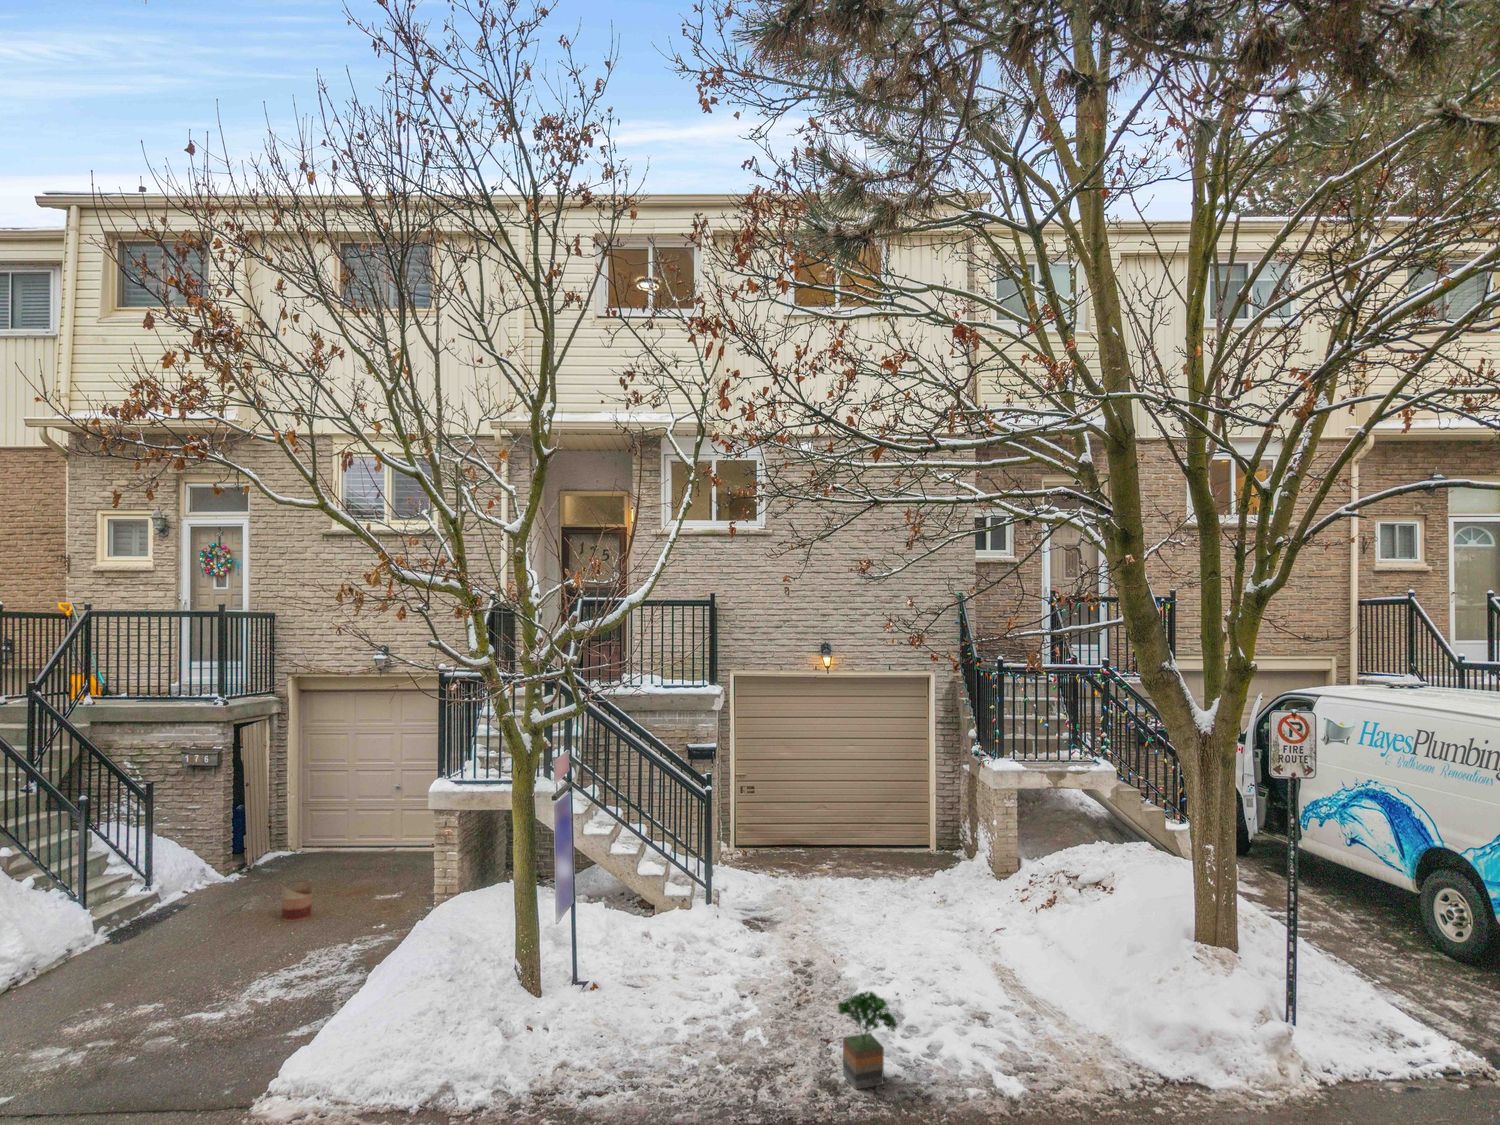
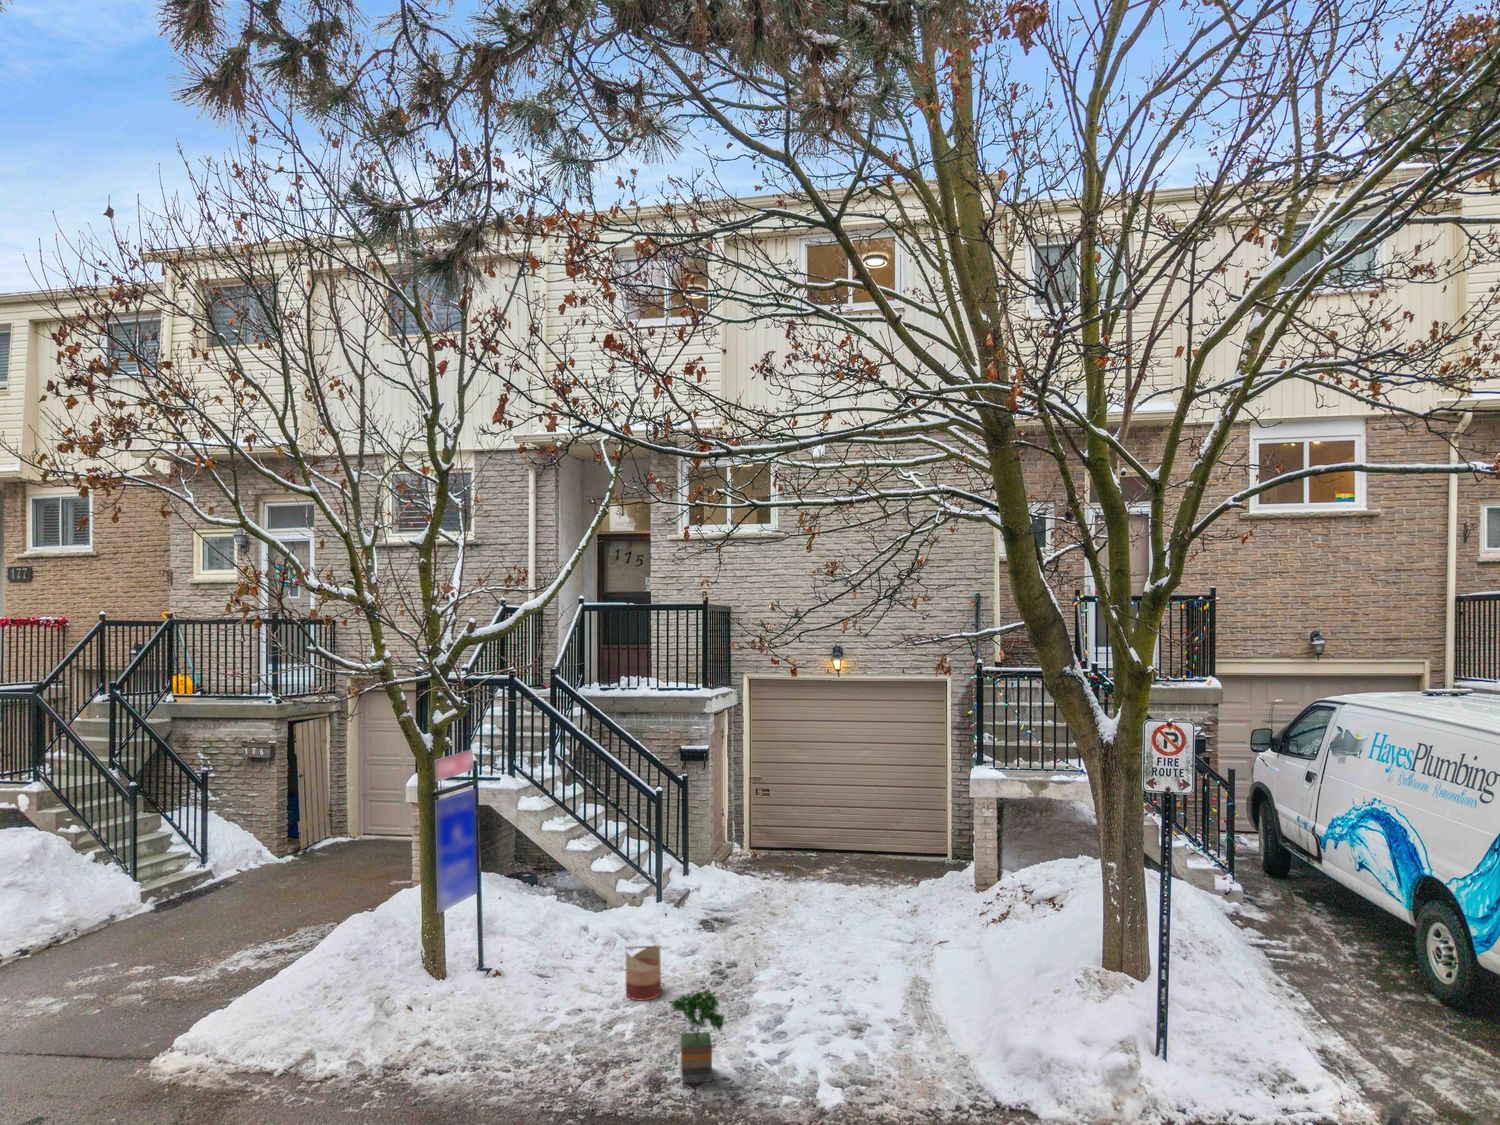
basket: present [282,879,312,921] -> present [625,945,661,1000]

